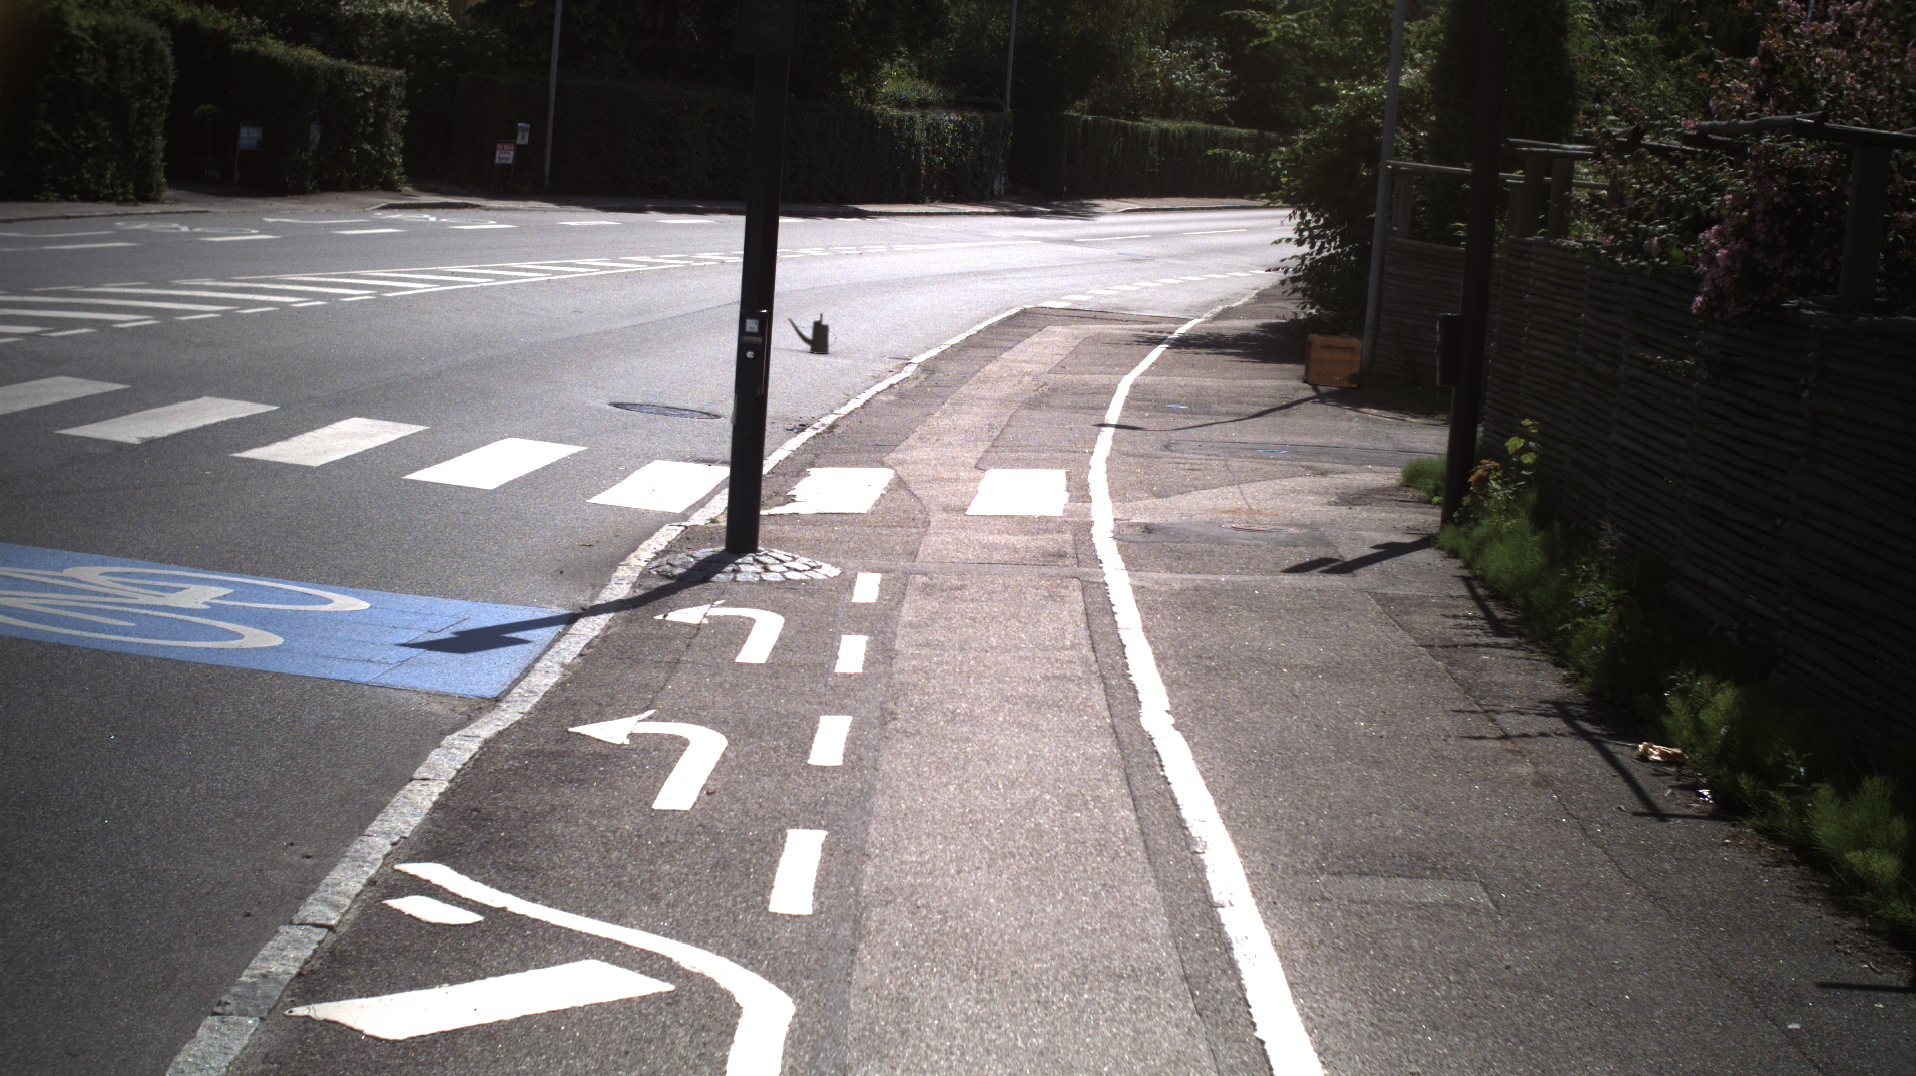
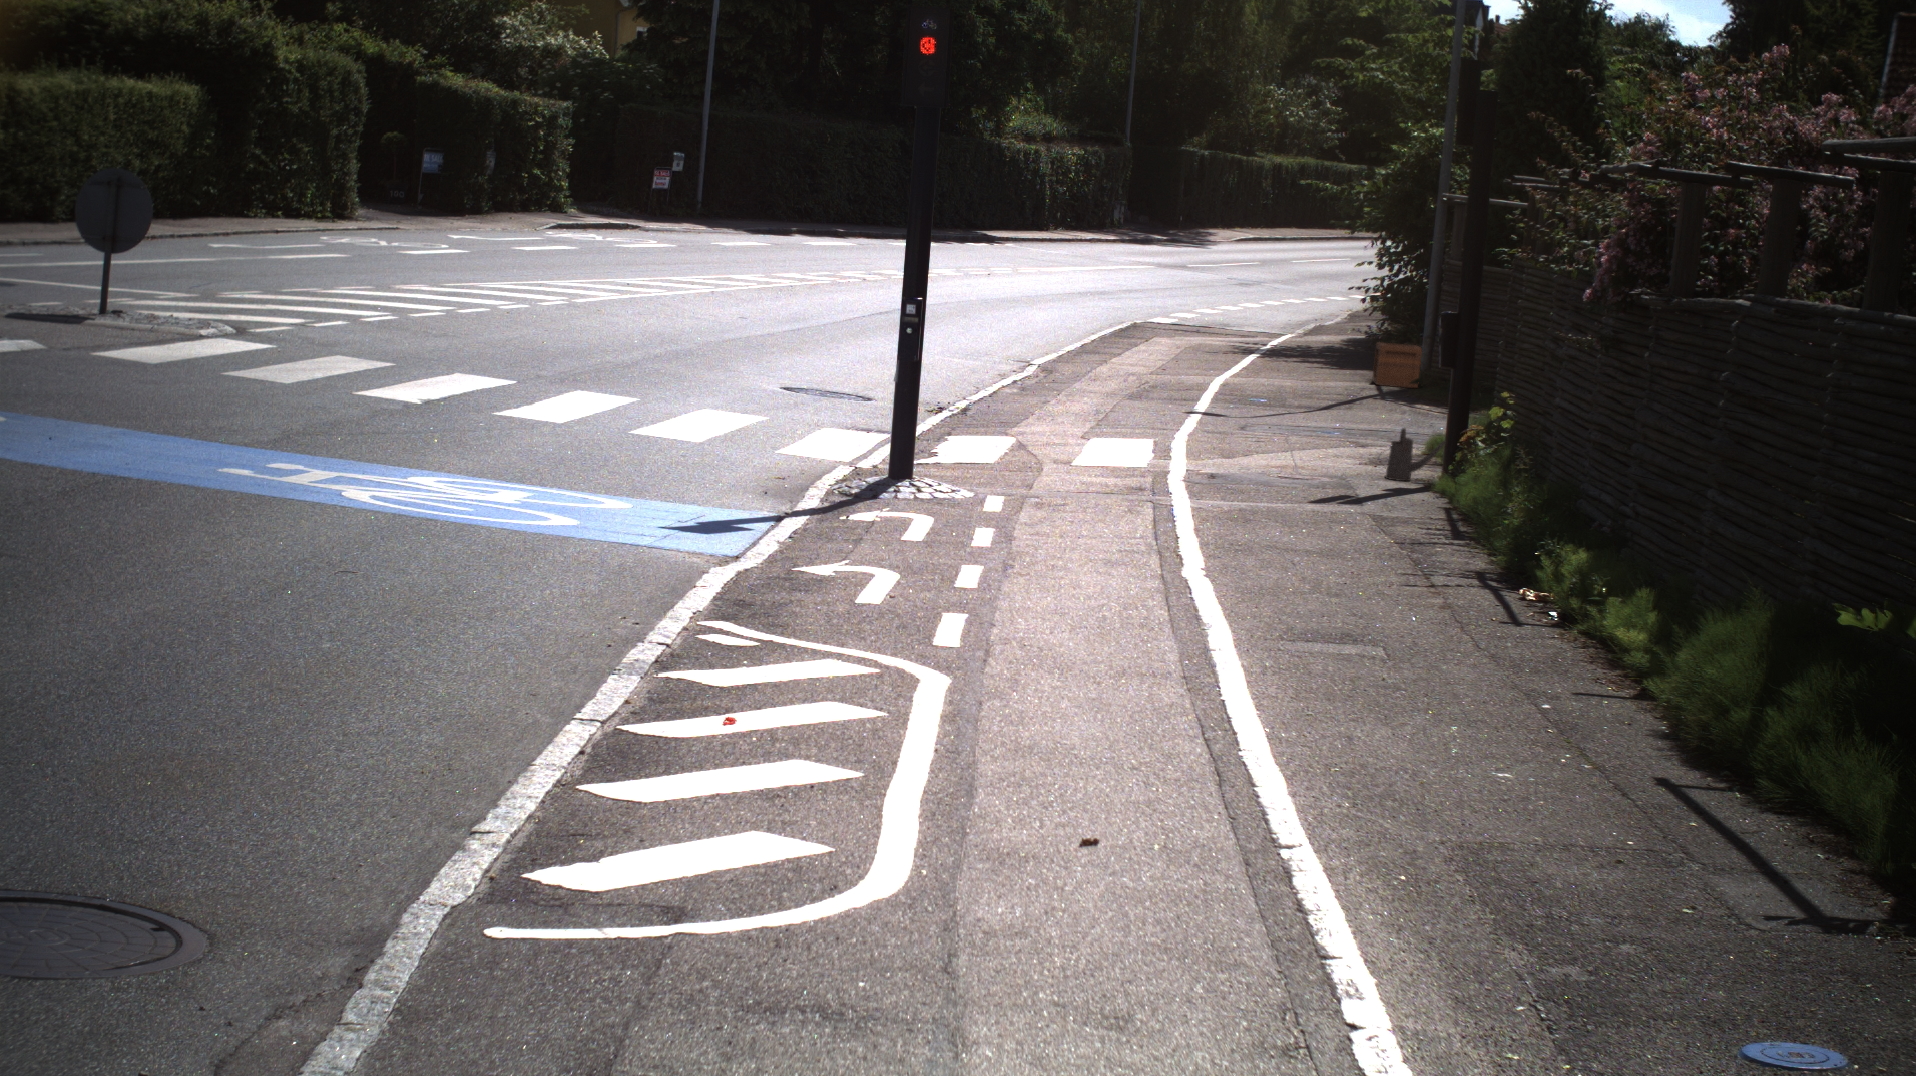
watering can: present [789,313,830,354] -> present [1380,428,1446,481]

